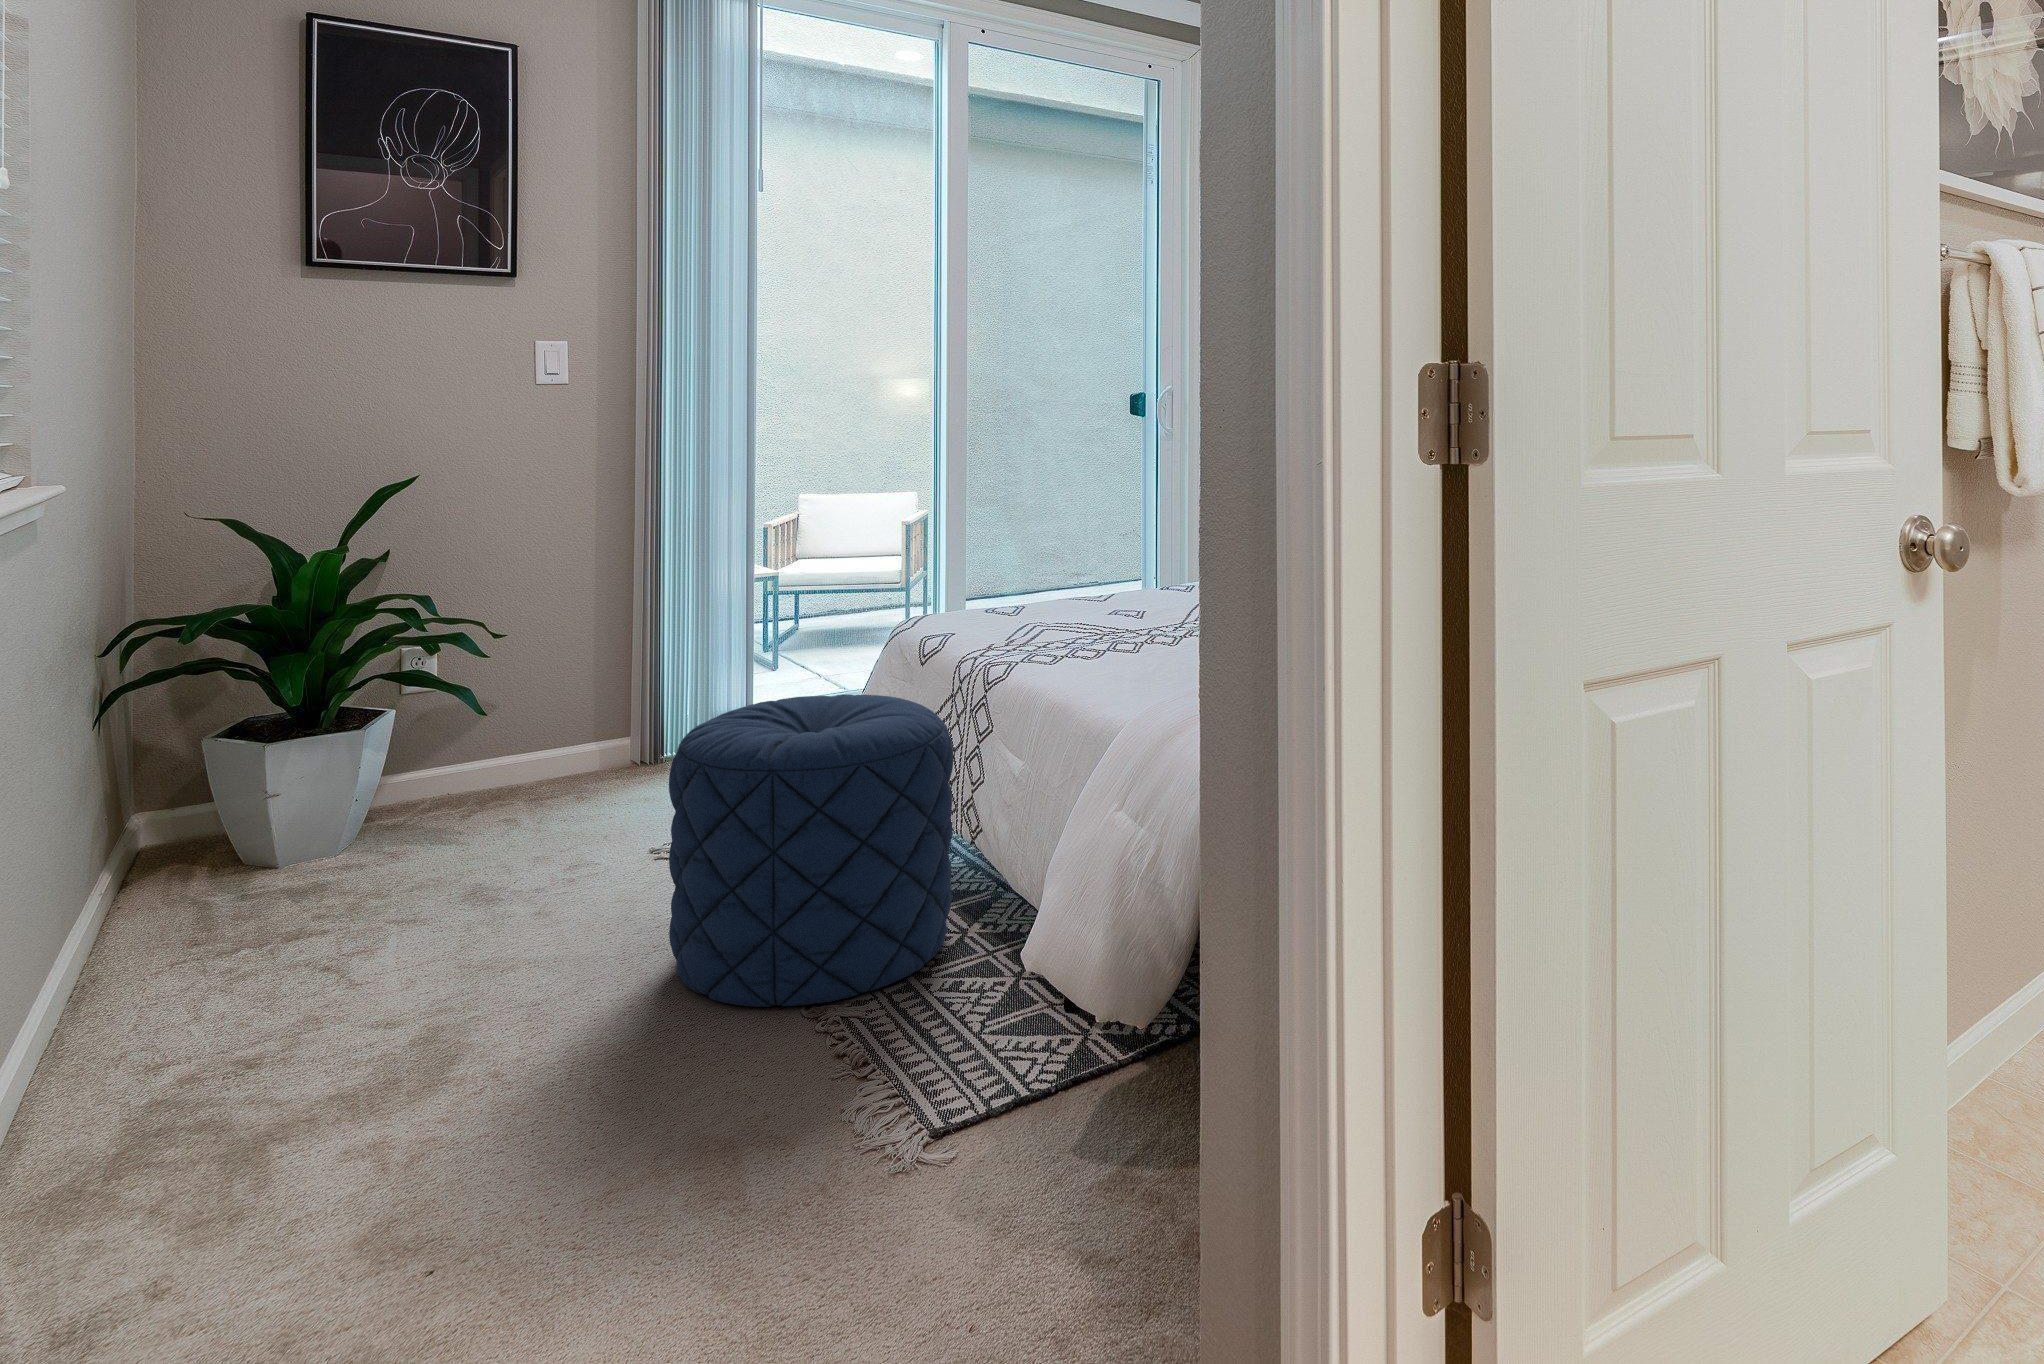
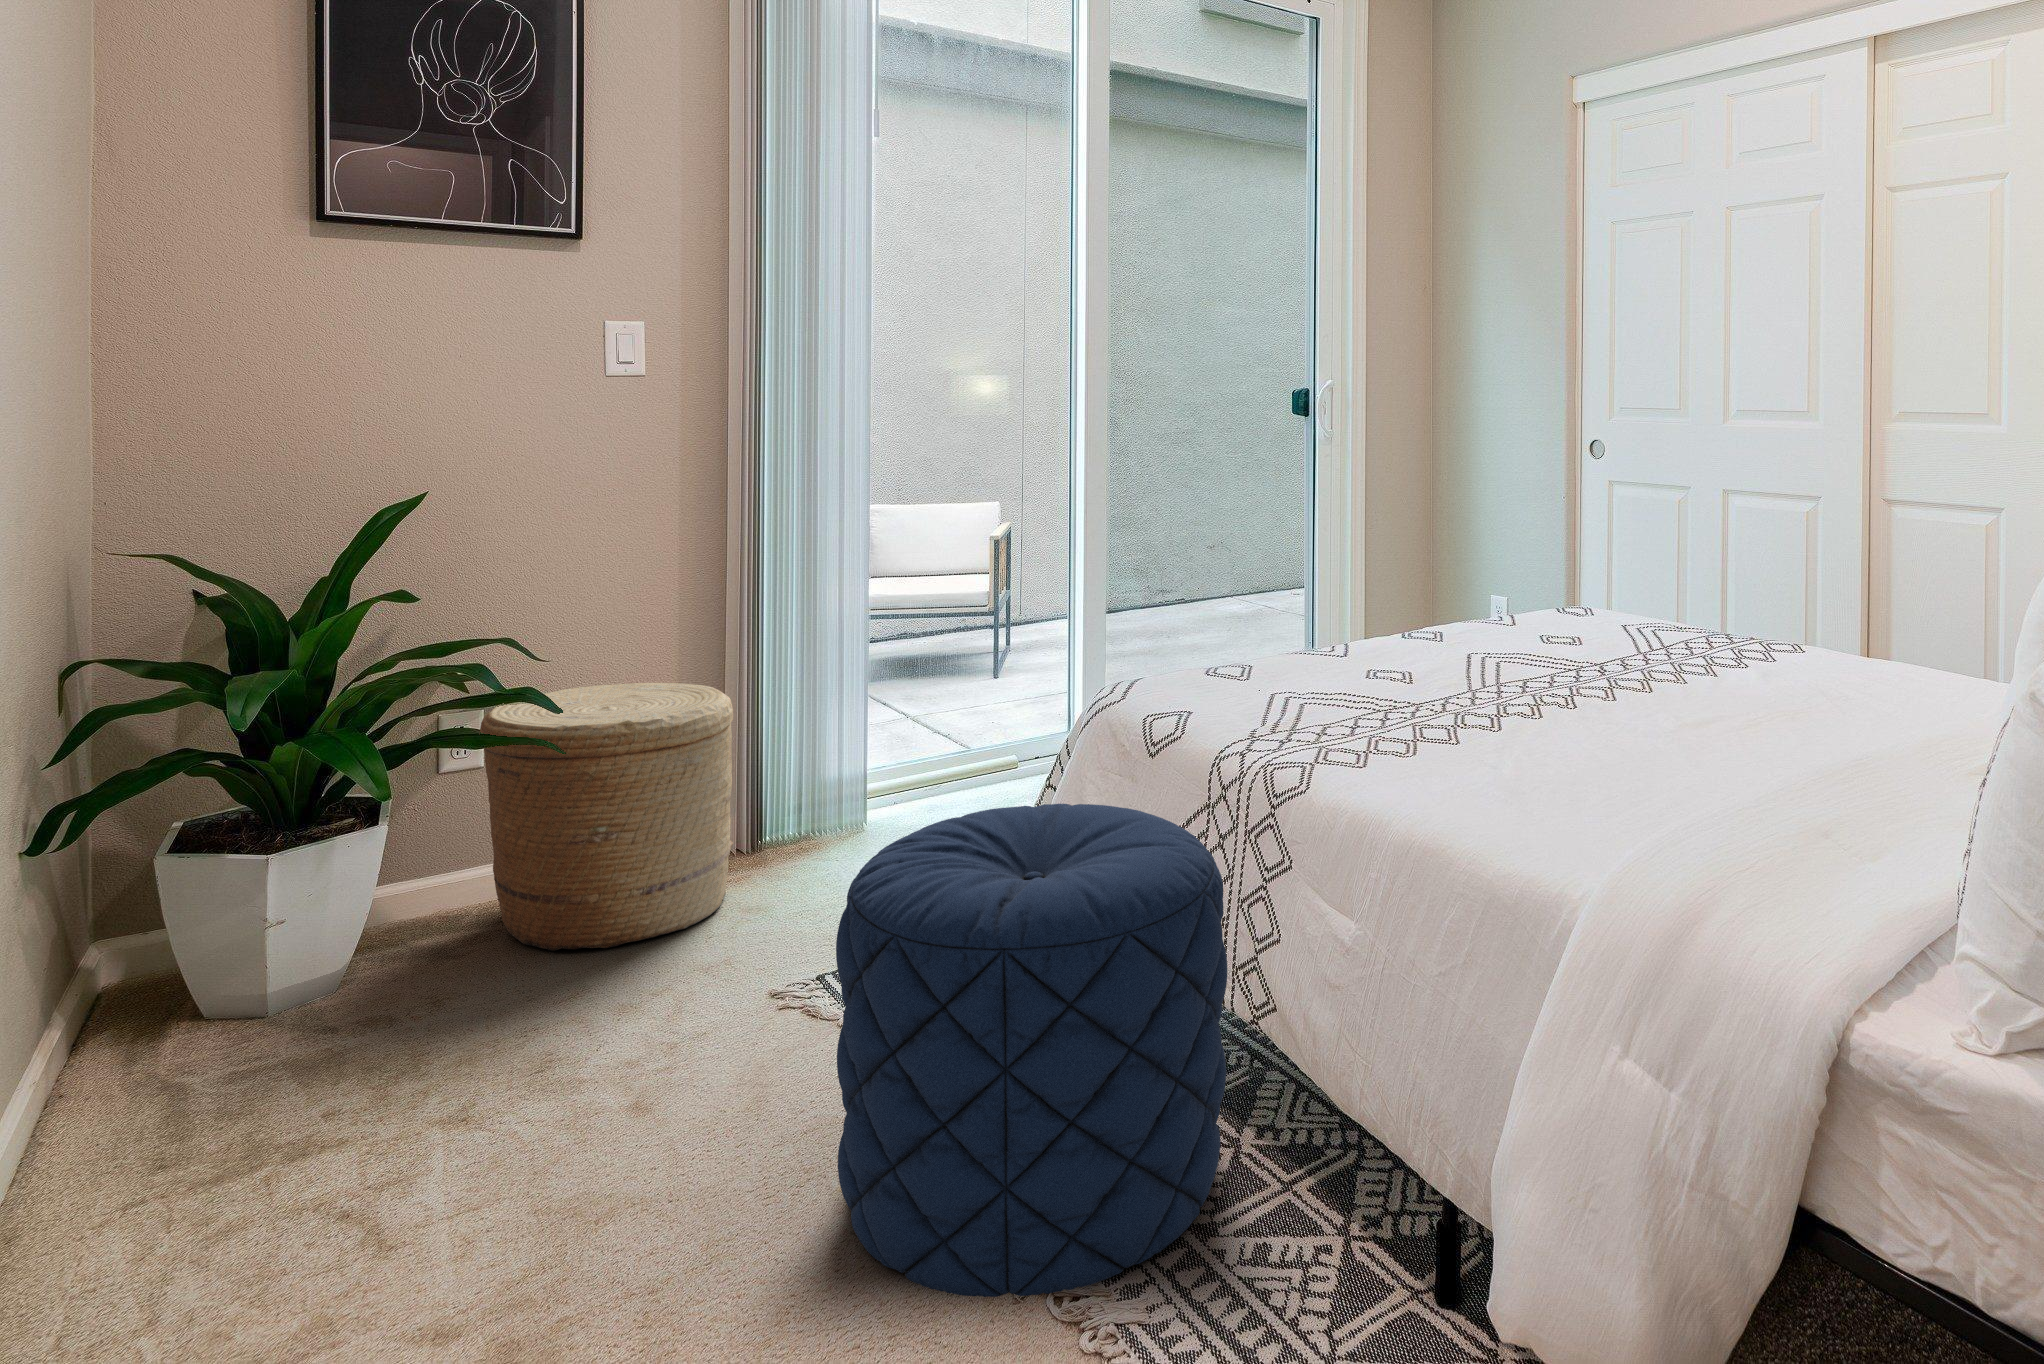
woven basket: none [430,625,634,825] -> present [480,683,733,951]

